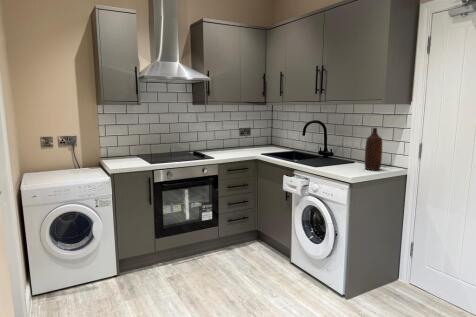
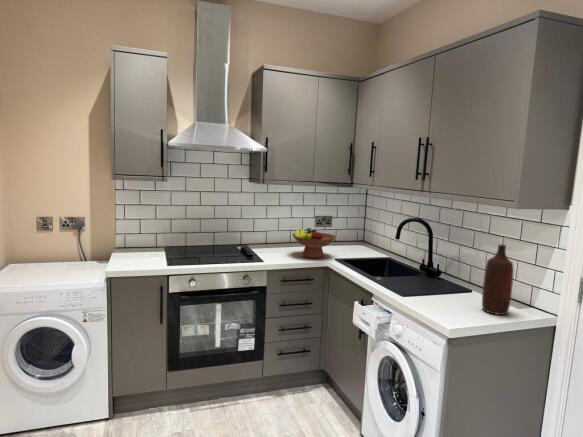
fruit bowl: none [229,134,260,154] -> present [292,228,336,258]

